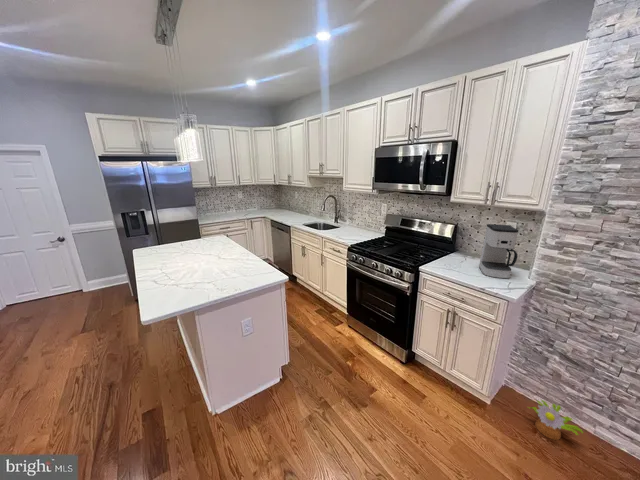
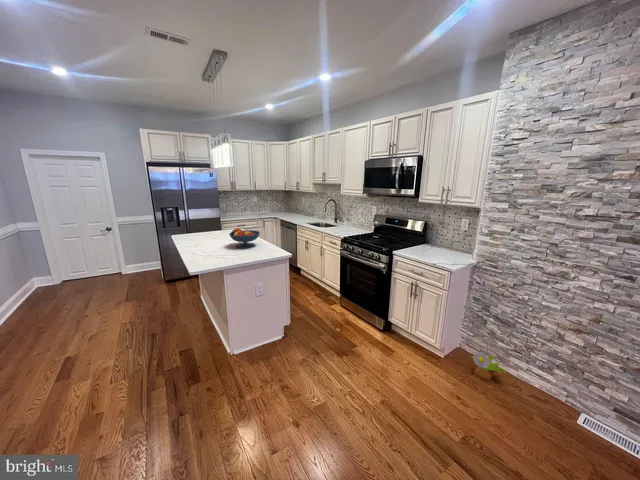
coffee maker: present [479,224,518,279] -> none [439,219,464,259]
fruit bowl: none [204,242,245,270] -> present [229,228,260,248]

